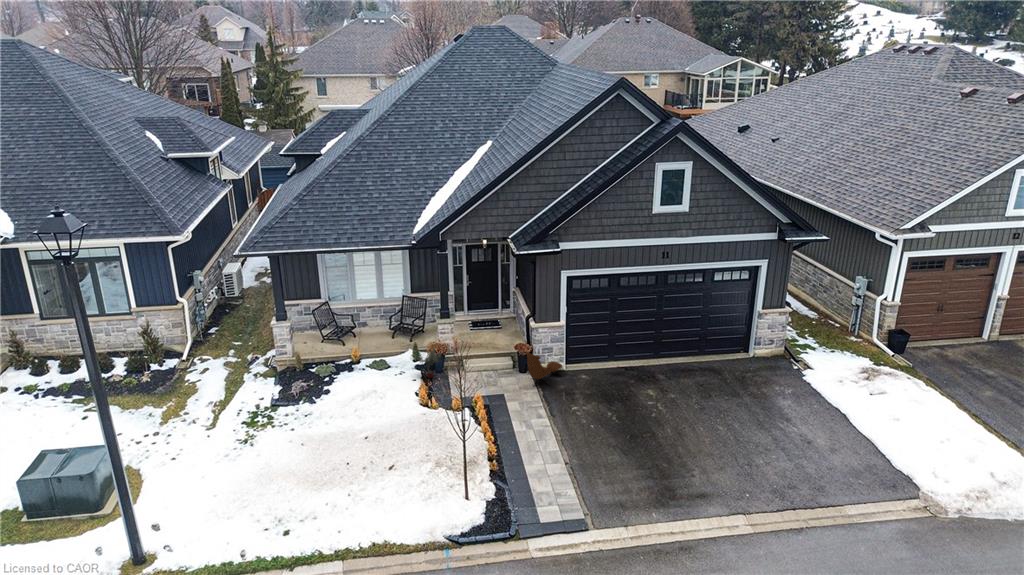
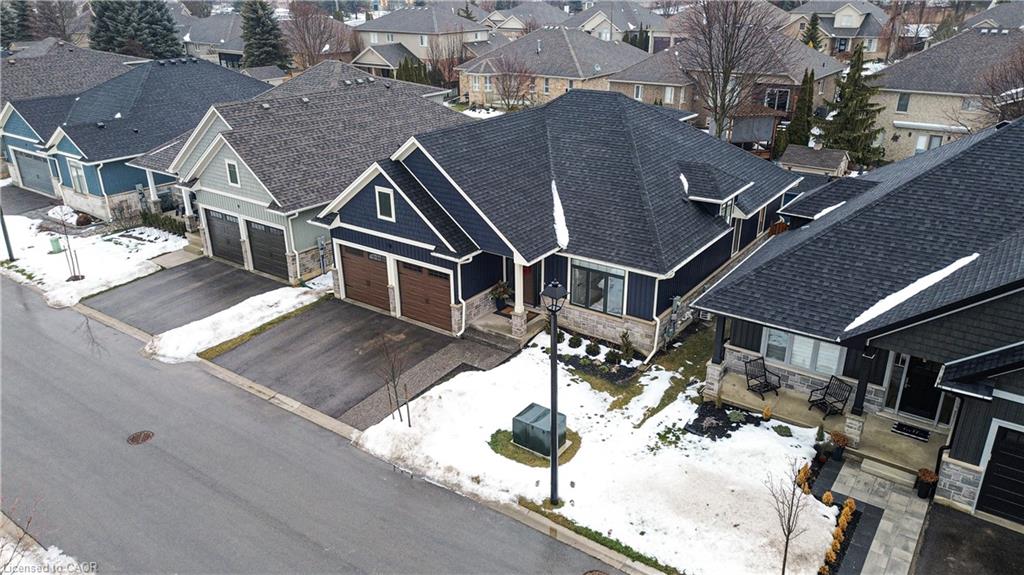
lounge chair: present [526,352,562,384] -> none [921,482,969,526]

